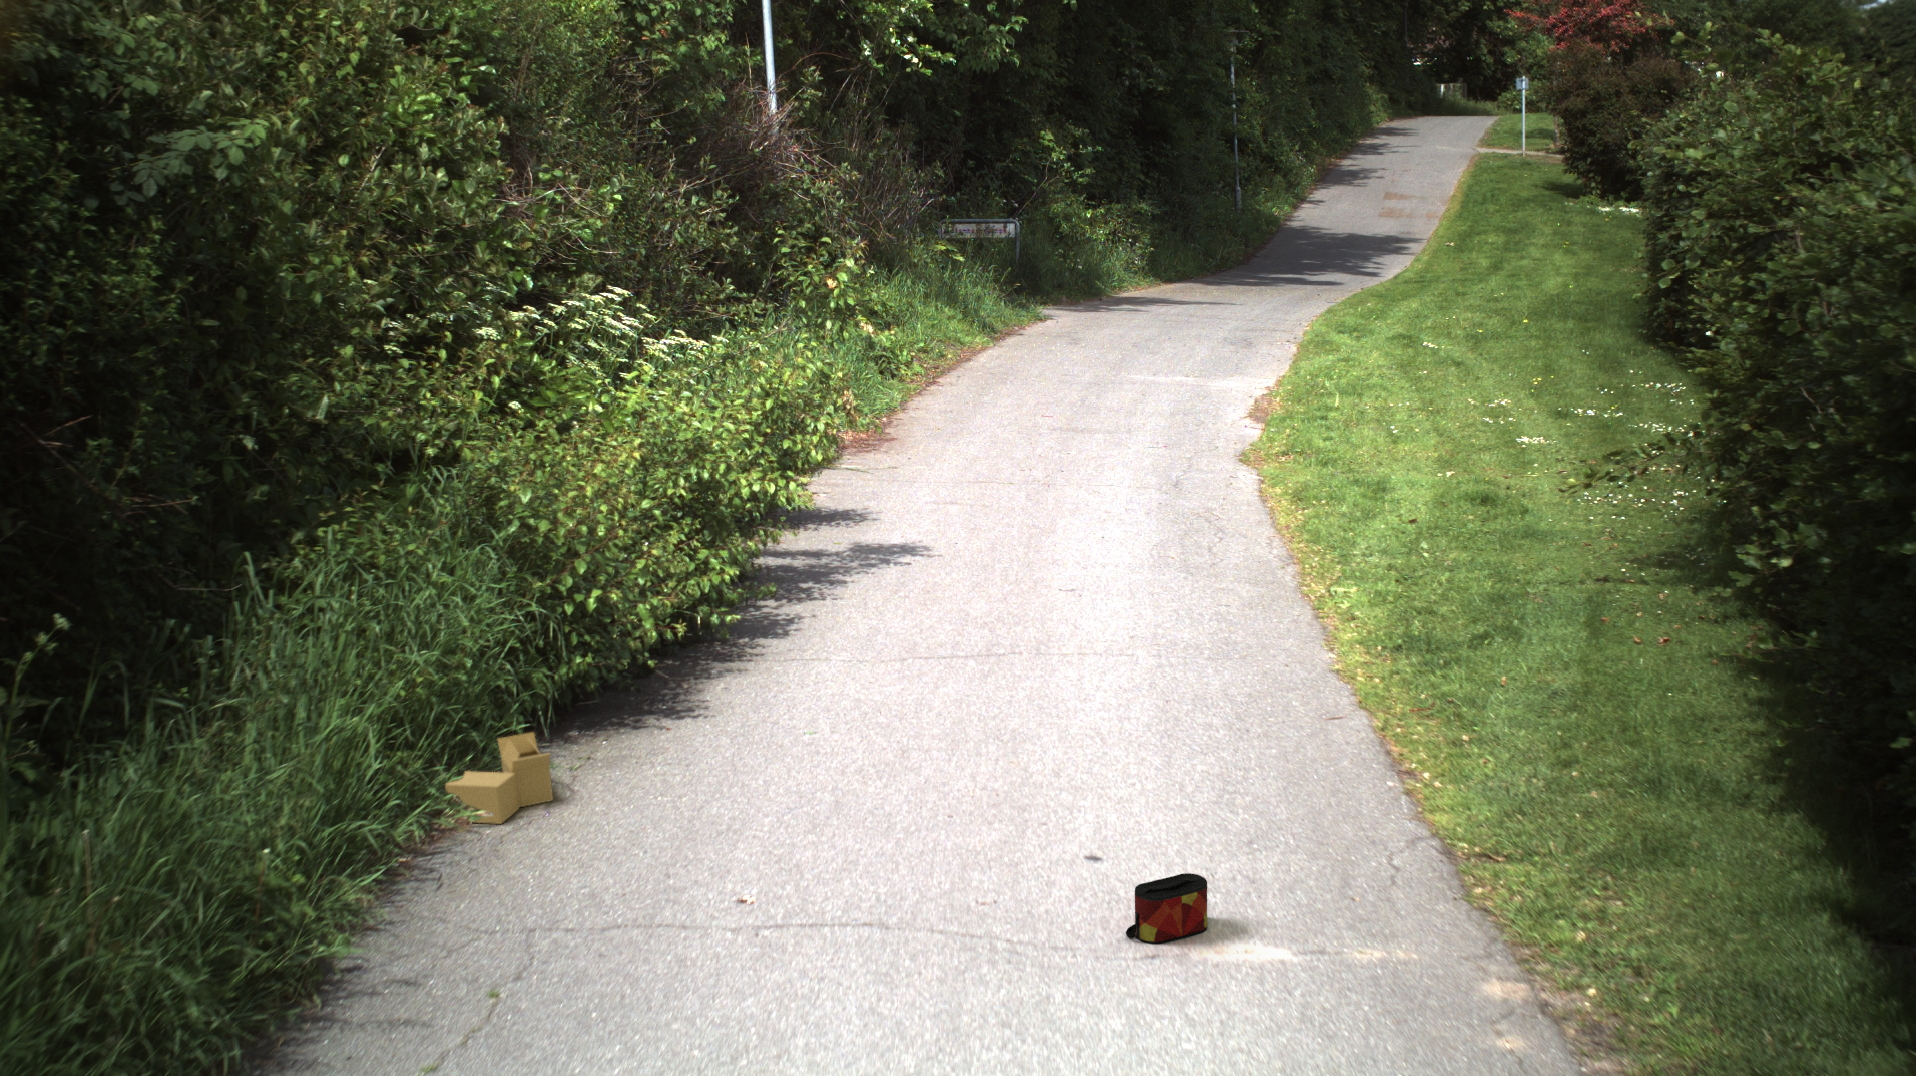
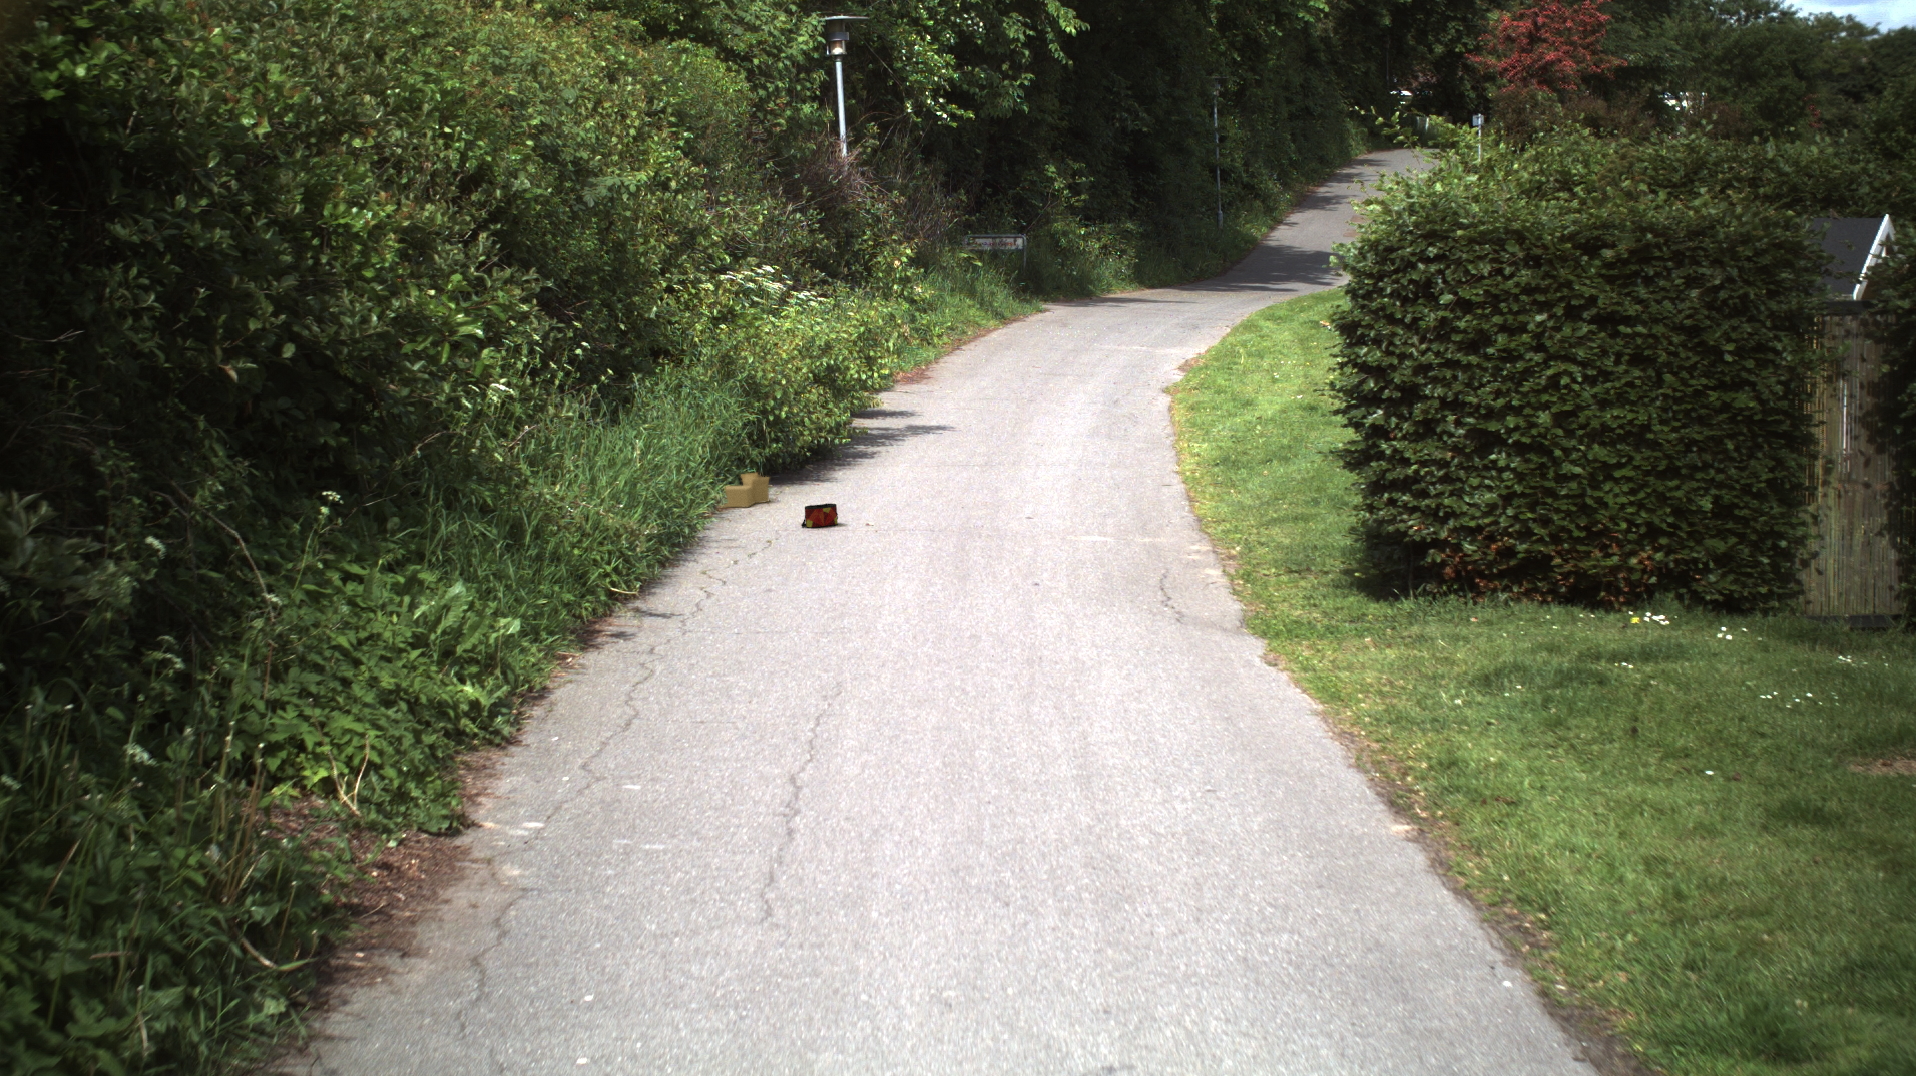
bag: present [1126,873,1208,944] -> present [801,503,838,528]

